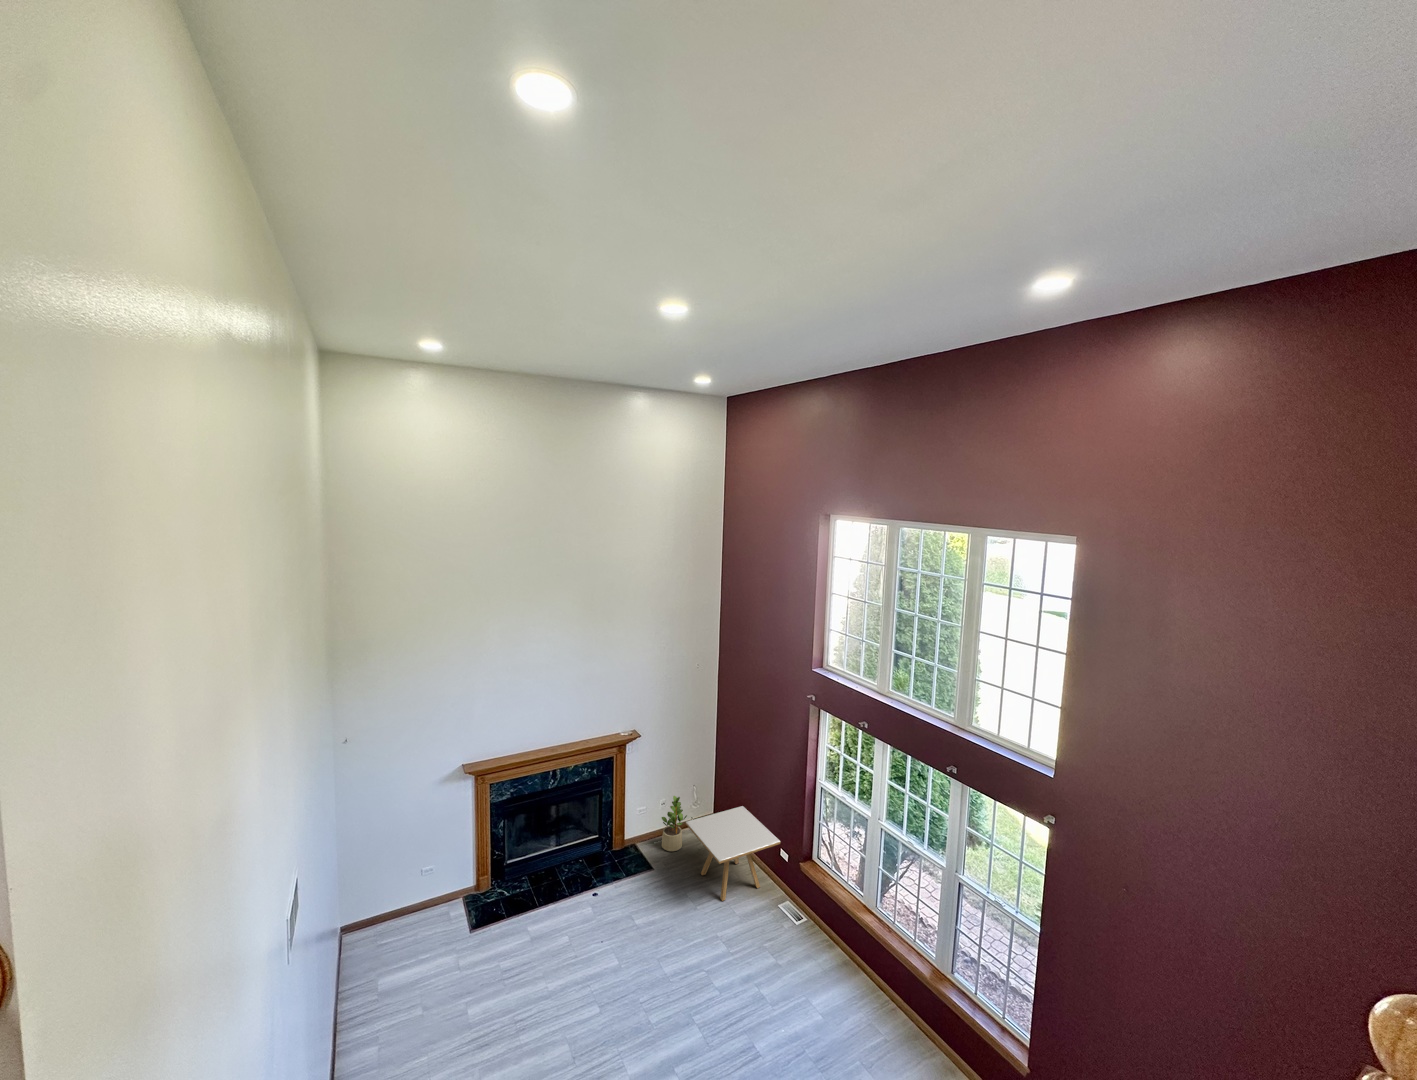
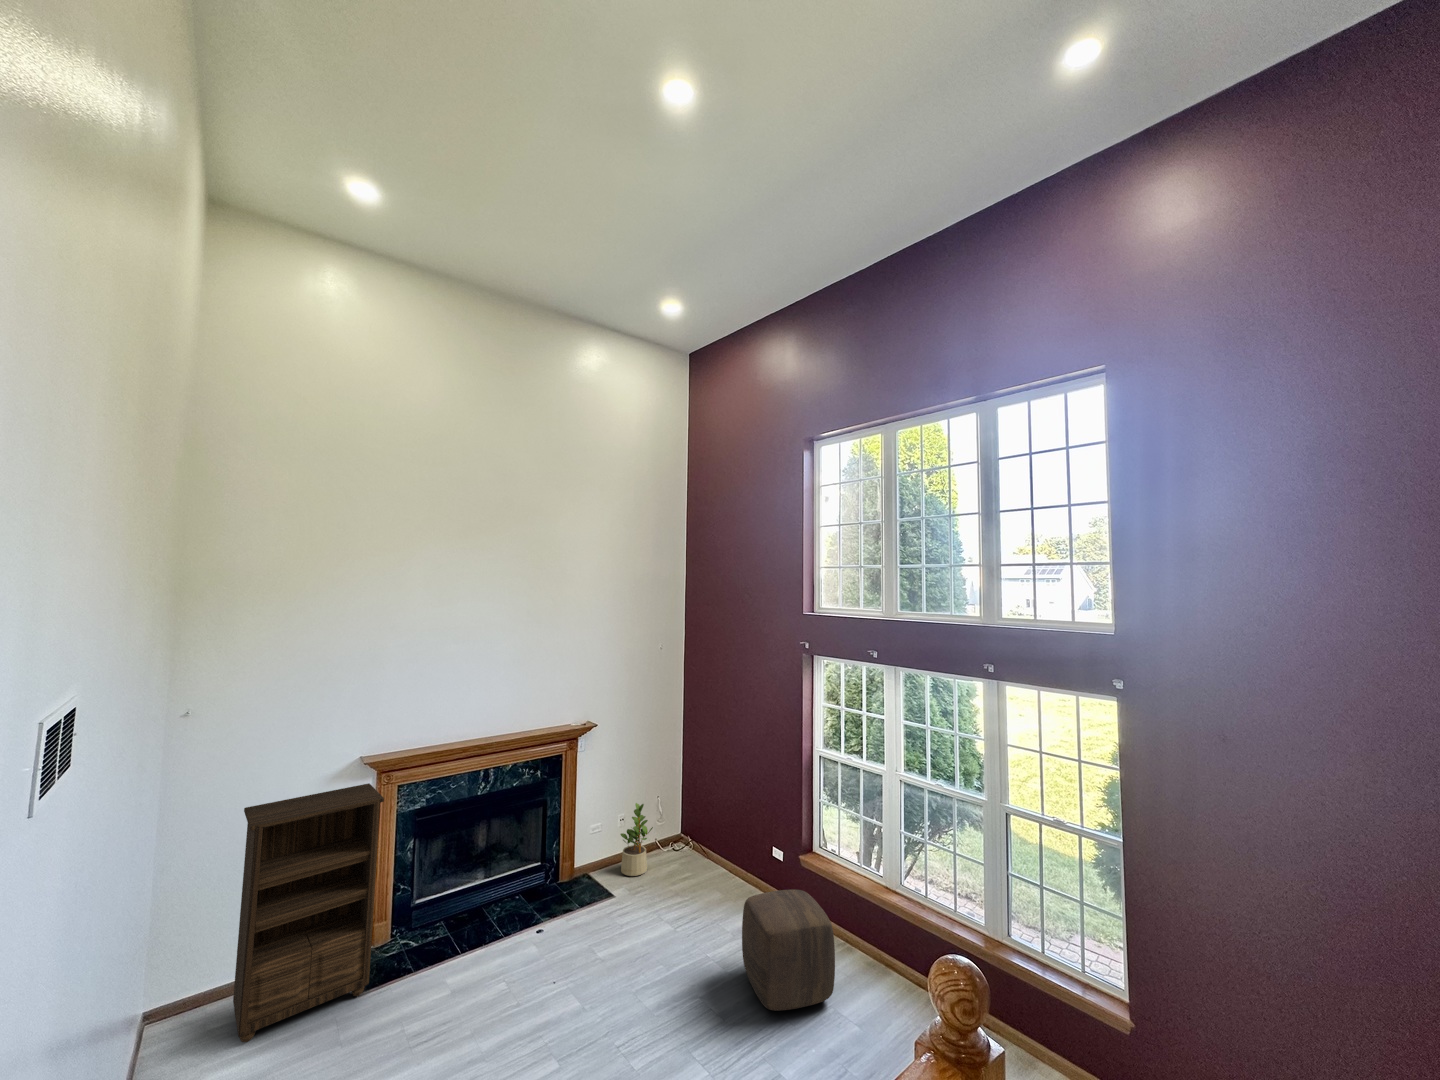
bookshelf: none [387,788,478,961] -> present [233,783,384,1042]
side table: present [686,806,780,901] -> none [655,808,773,919]
ottoman: none [740,901,808,996] -> present [742,889,835,1011]

